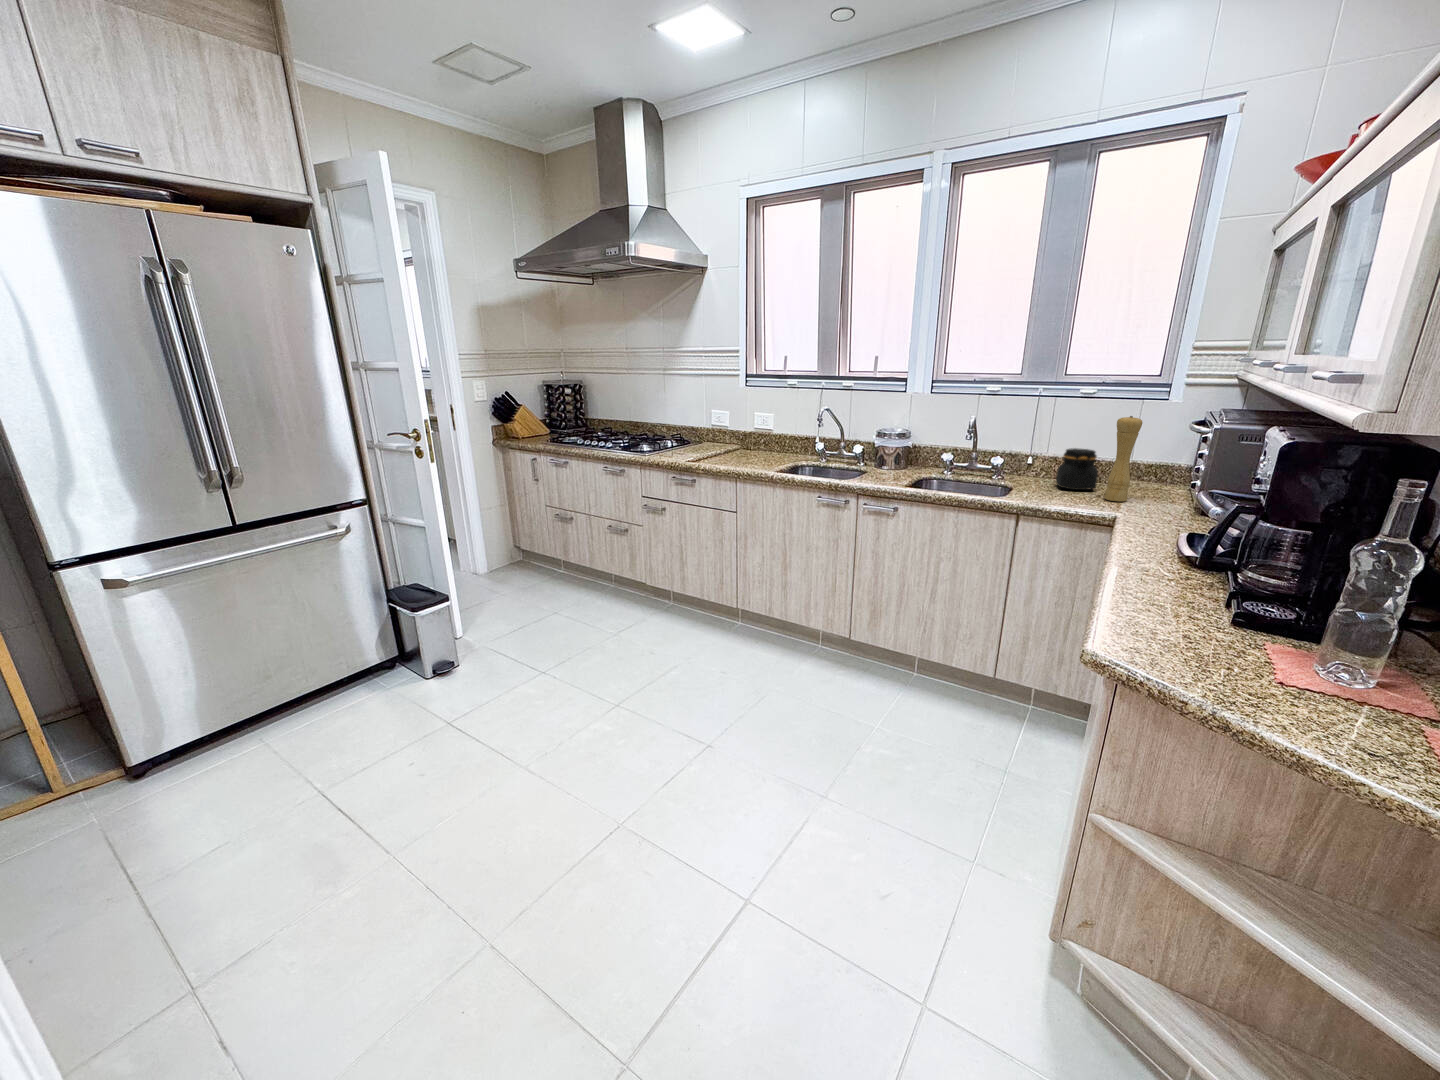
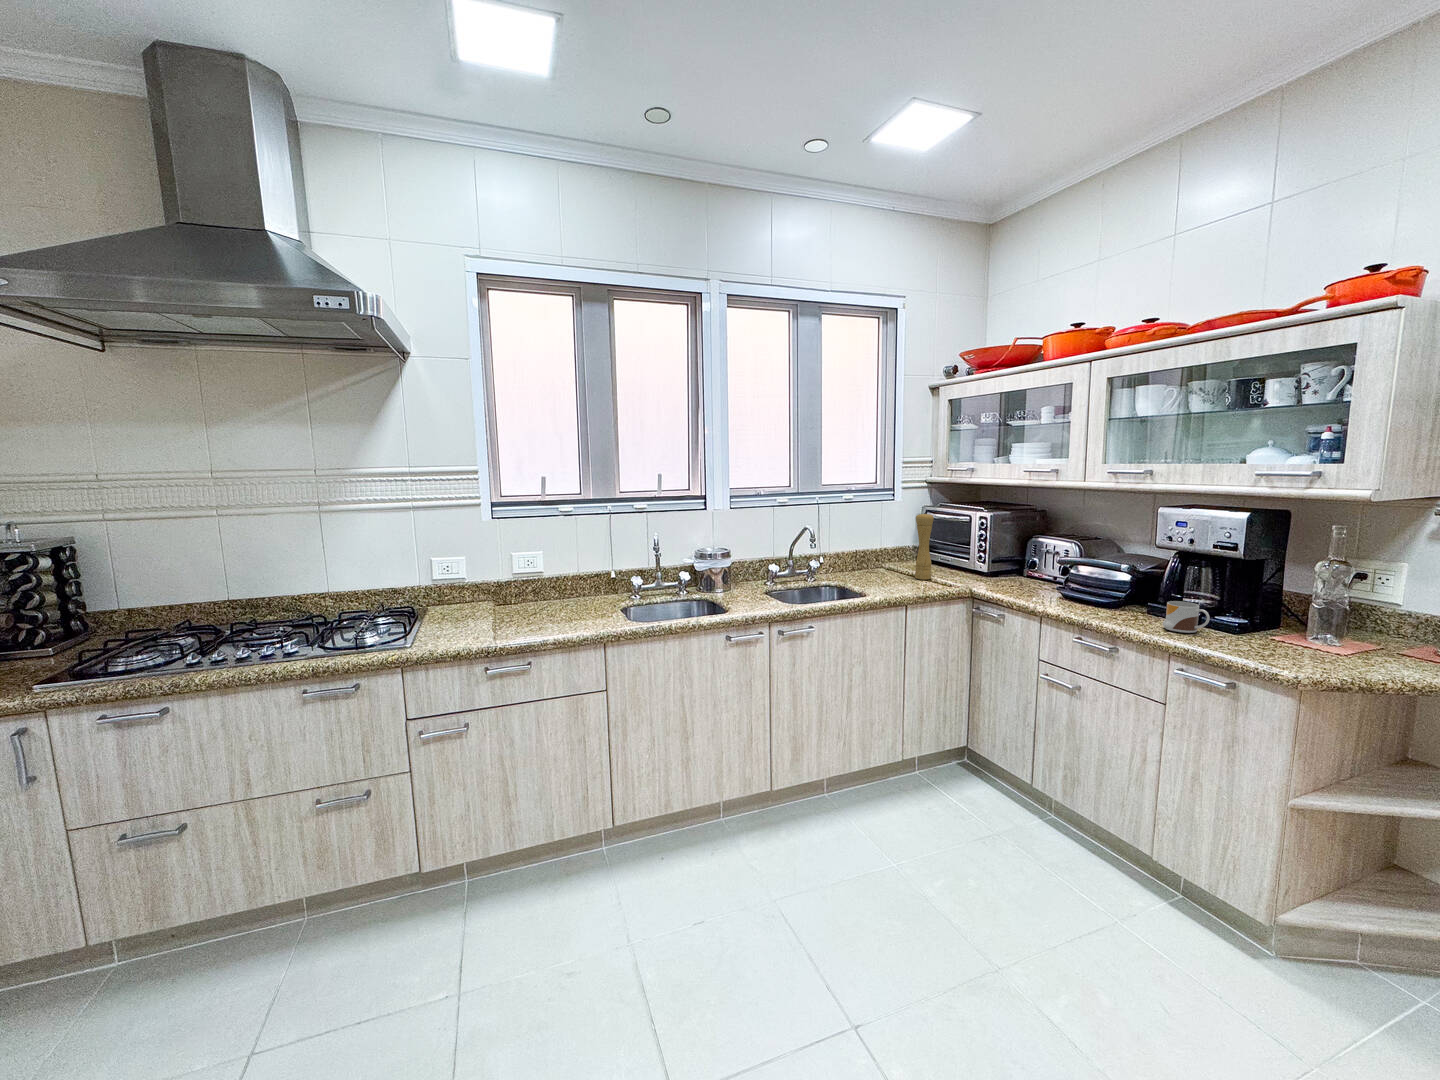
jar: present [1056,448,1098,490] -> none [859,543,893,577]
mug: none [1144,554,1197,599] -> present [1163,601,1210,633]

